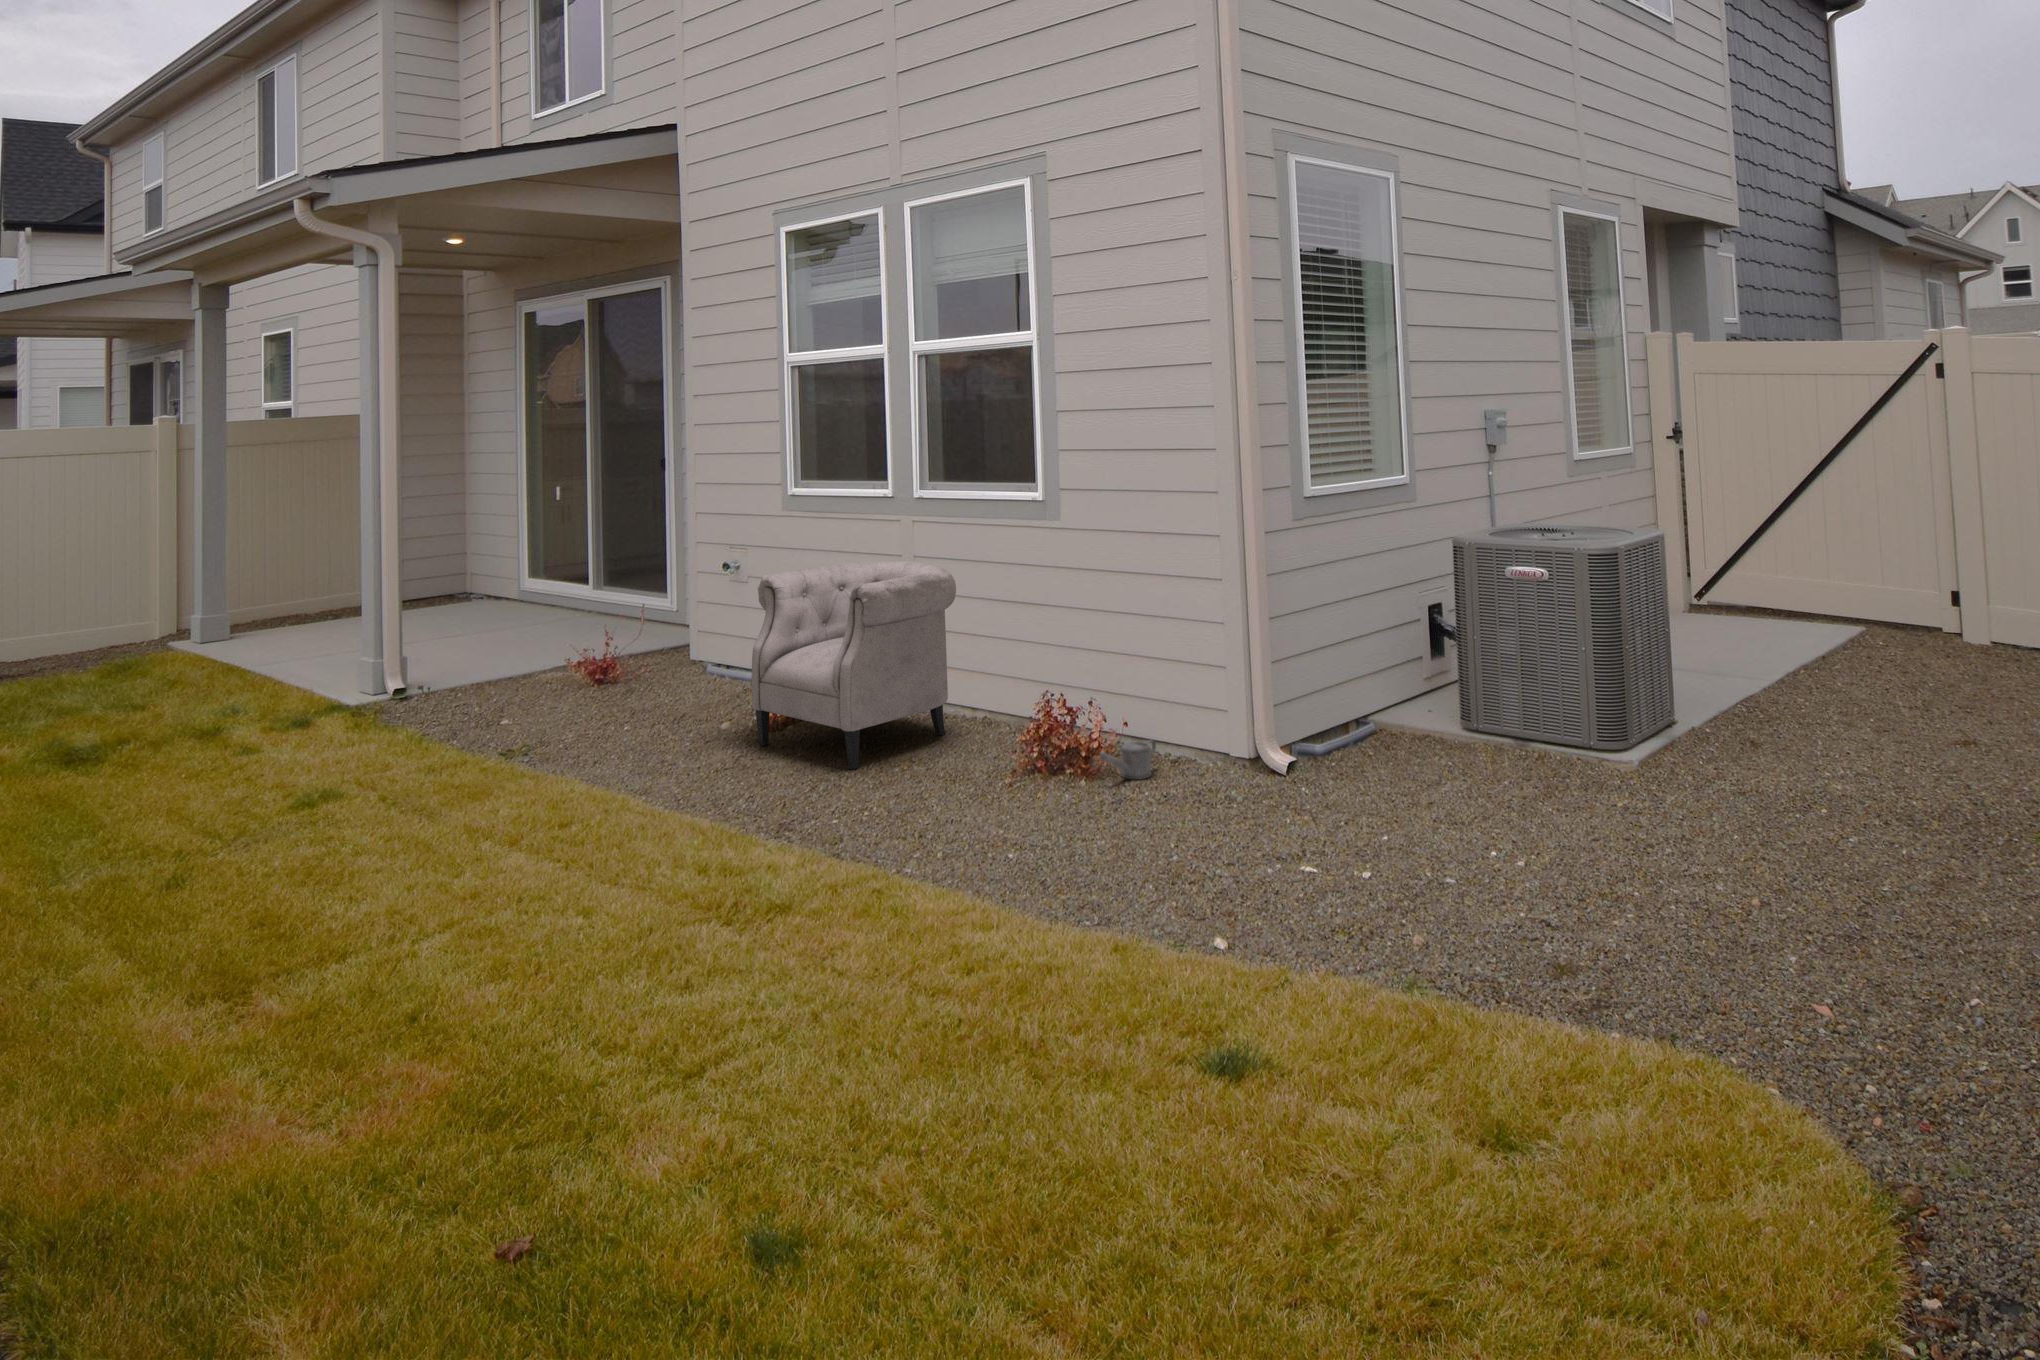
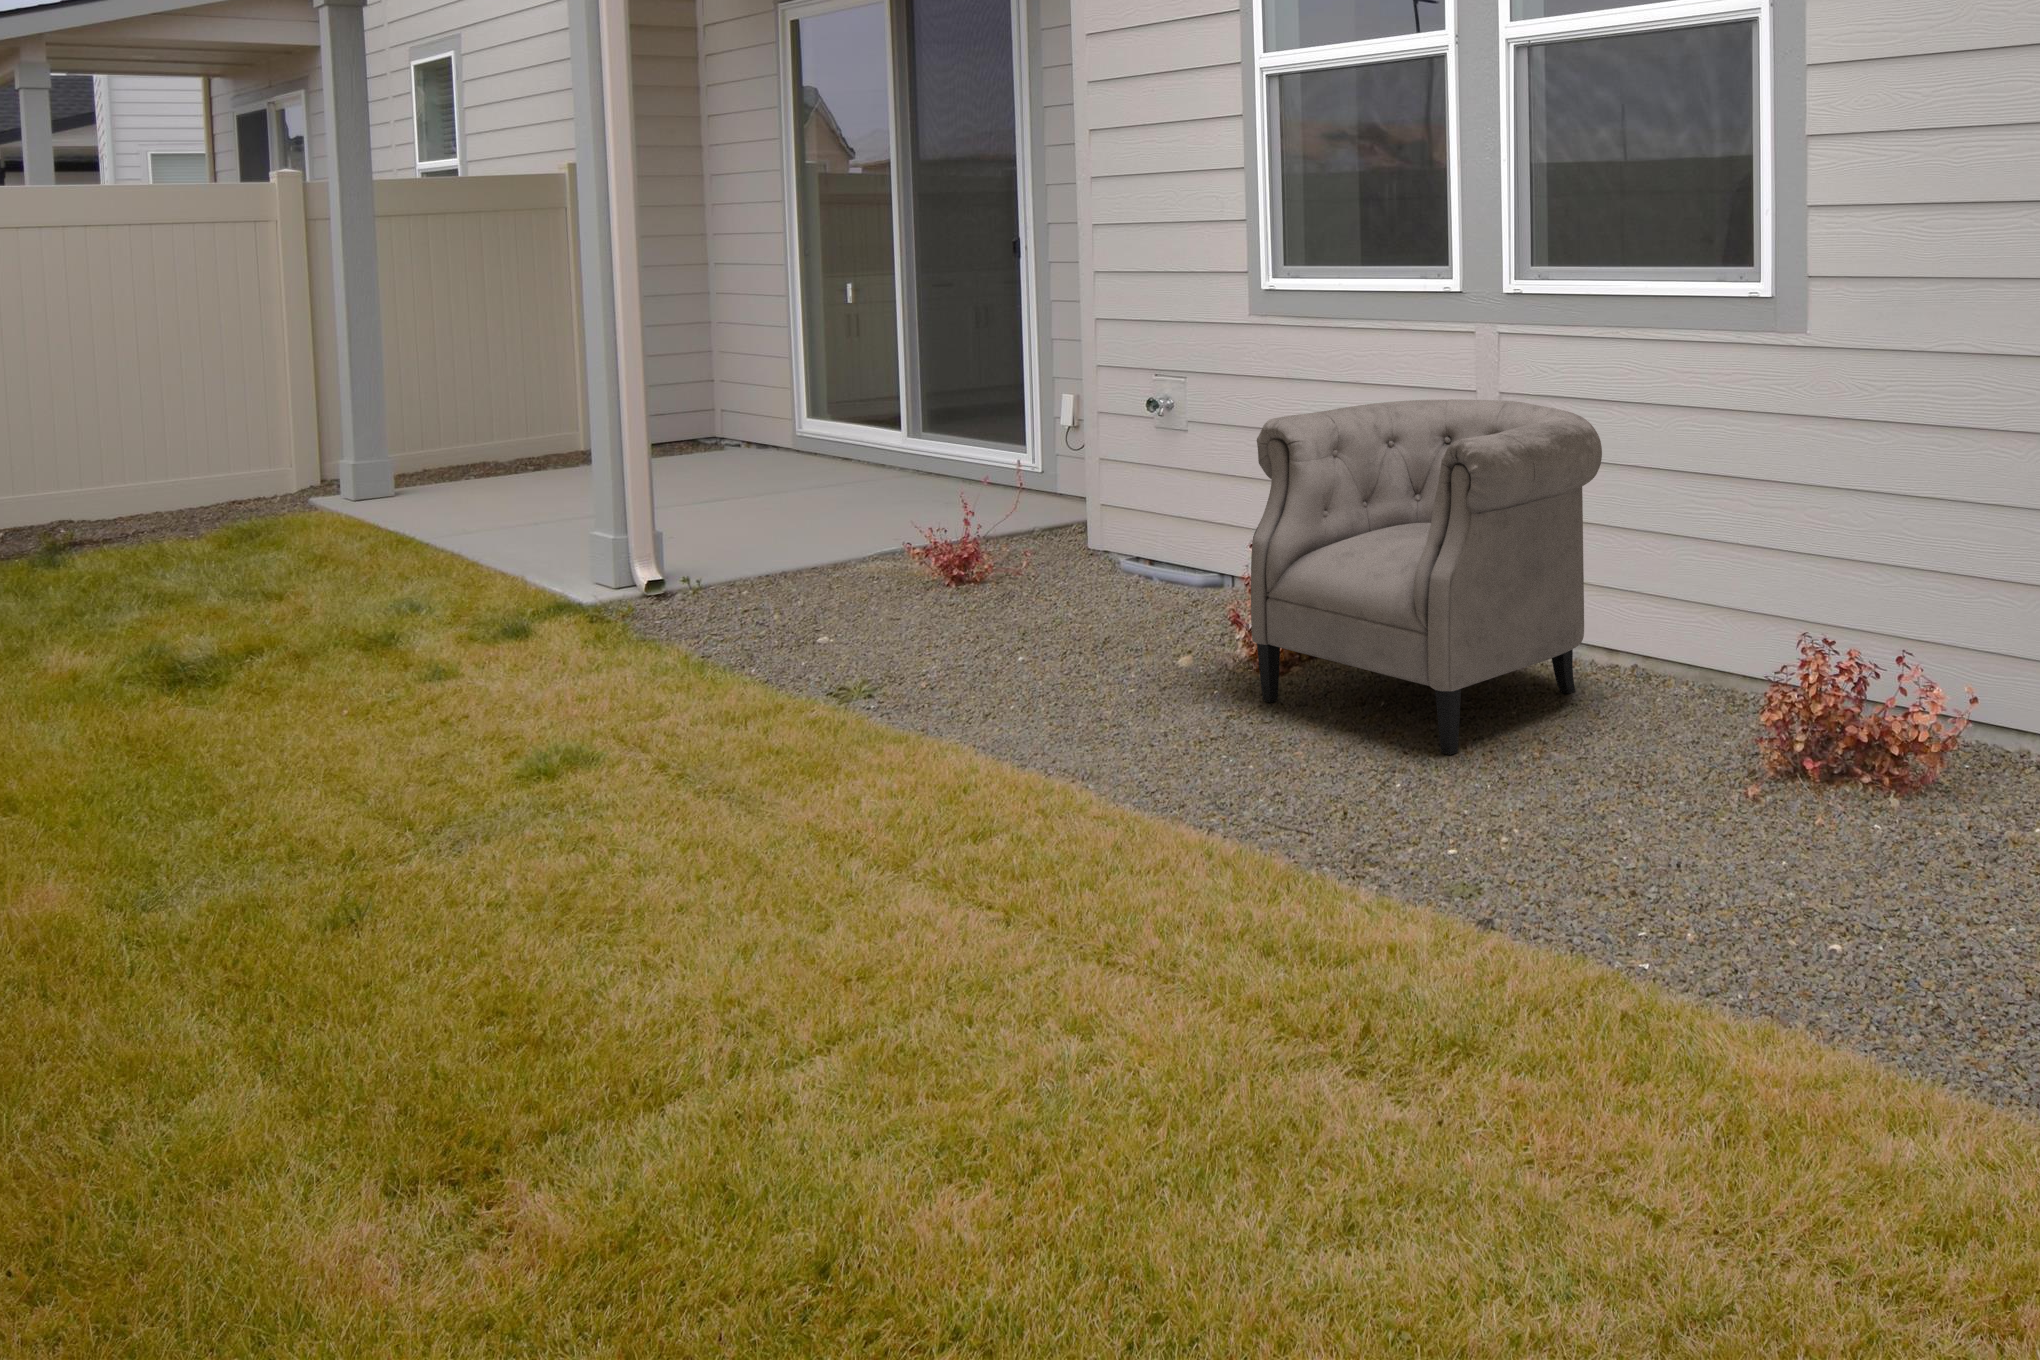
watering can: present [1100,740,1156,779] -> none [1932,724,2012,798]

